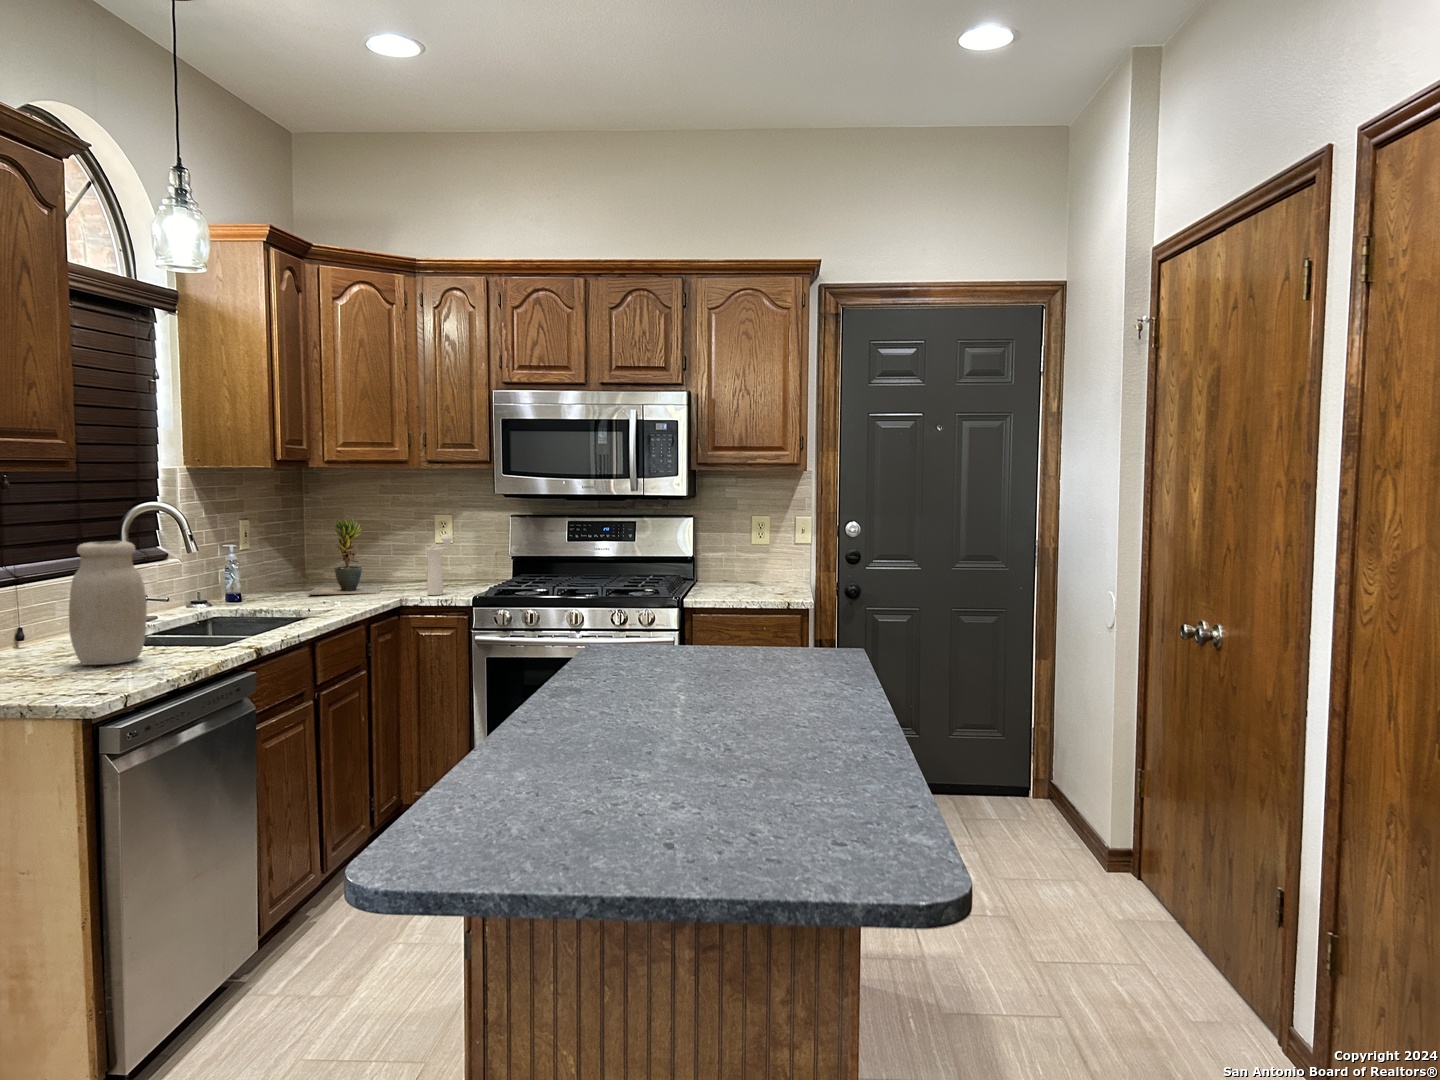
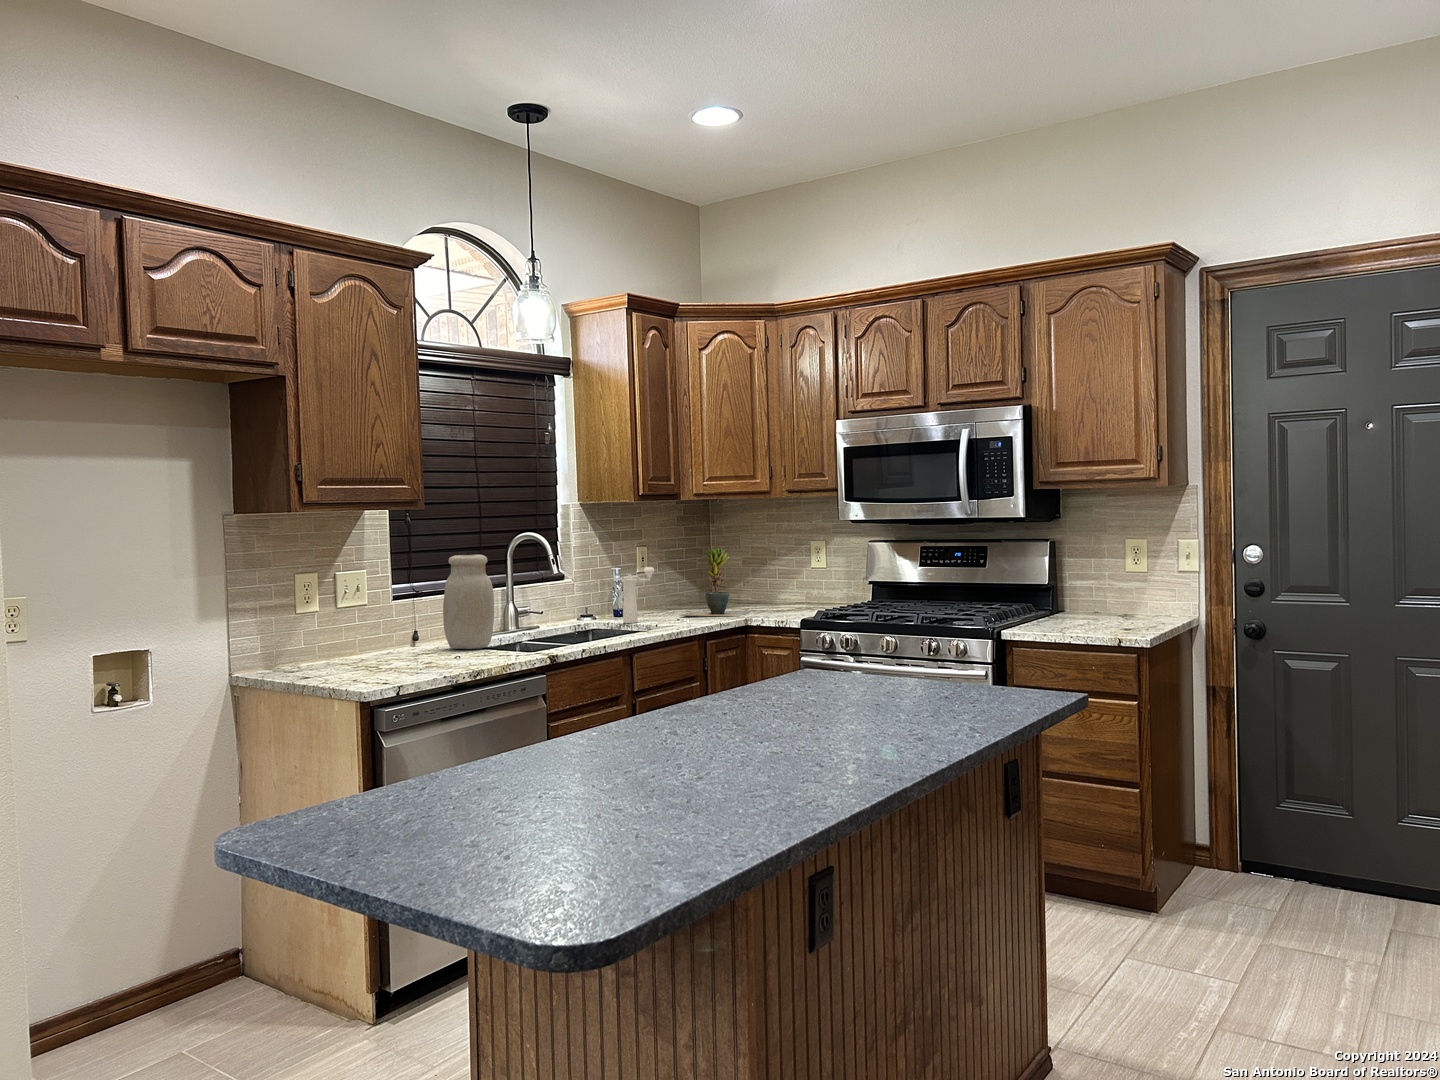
pepper mill: present [427,535,453,595] -> present [622,567,655,623]

